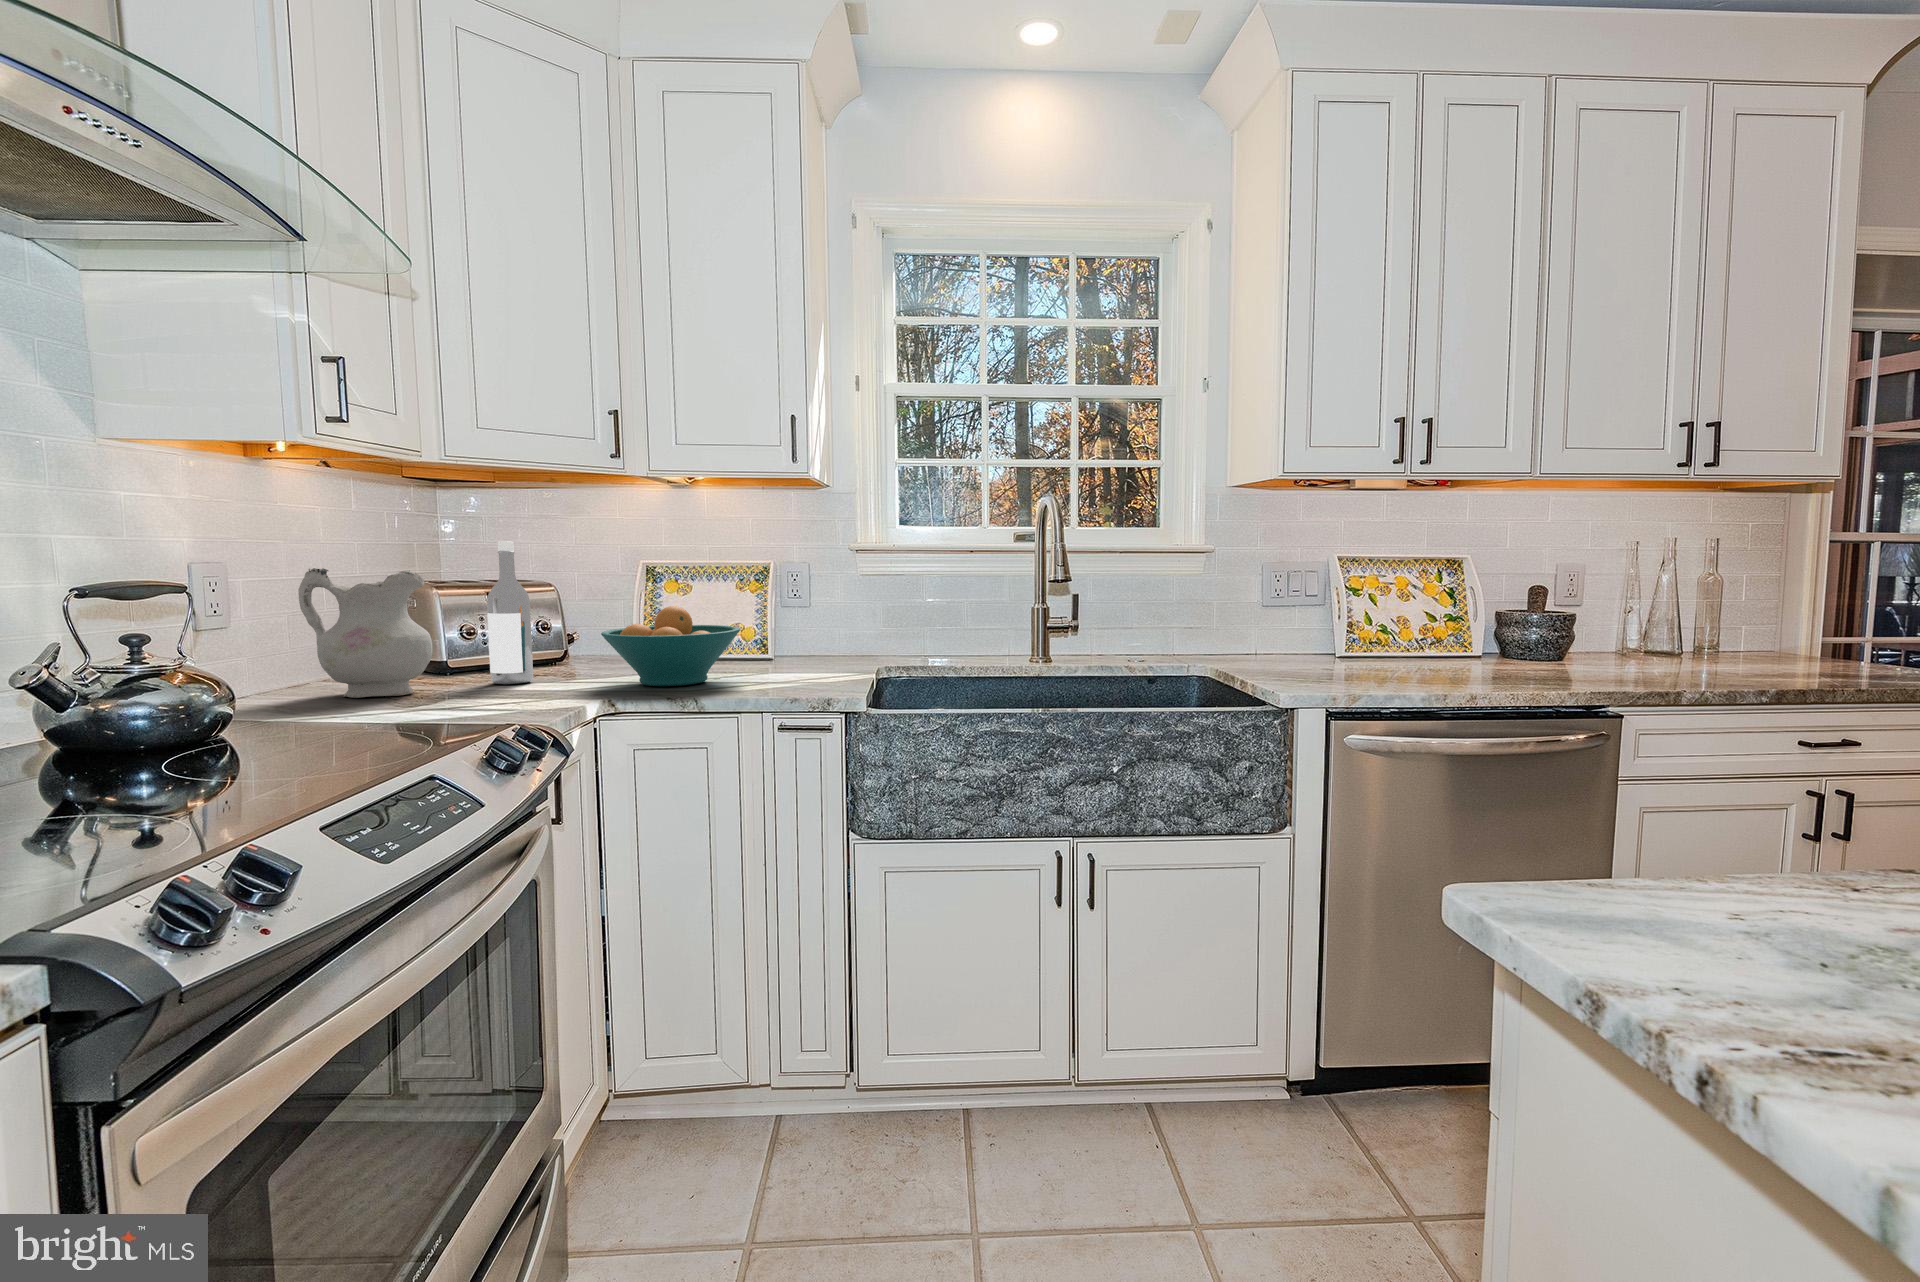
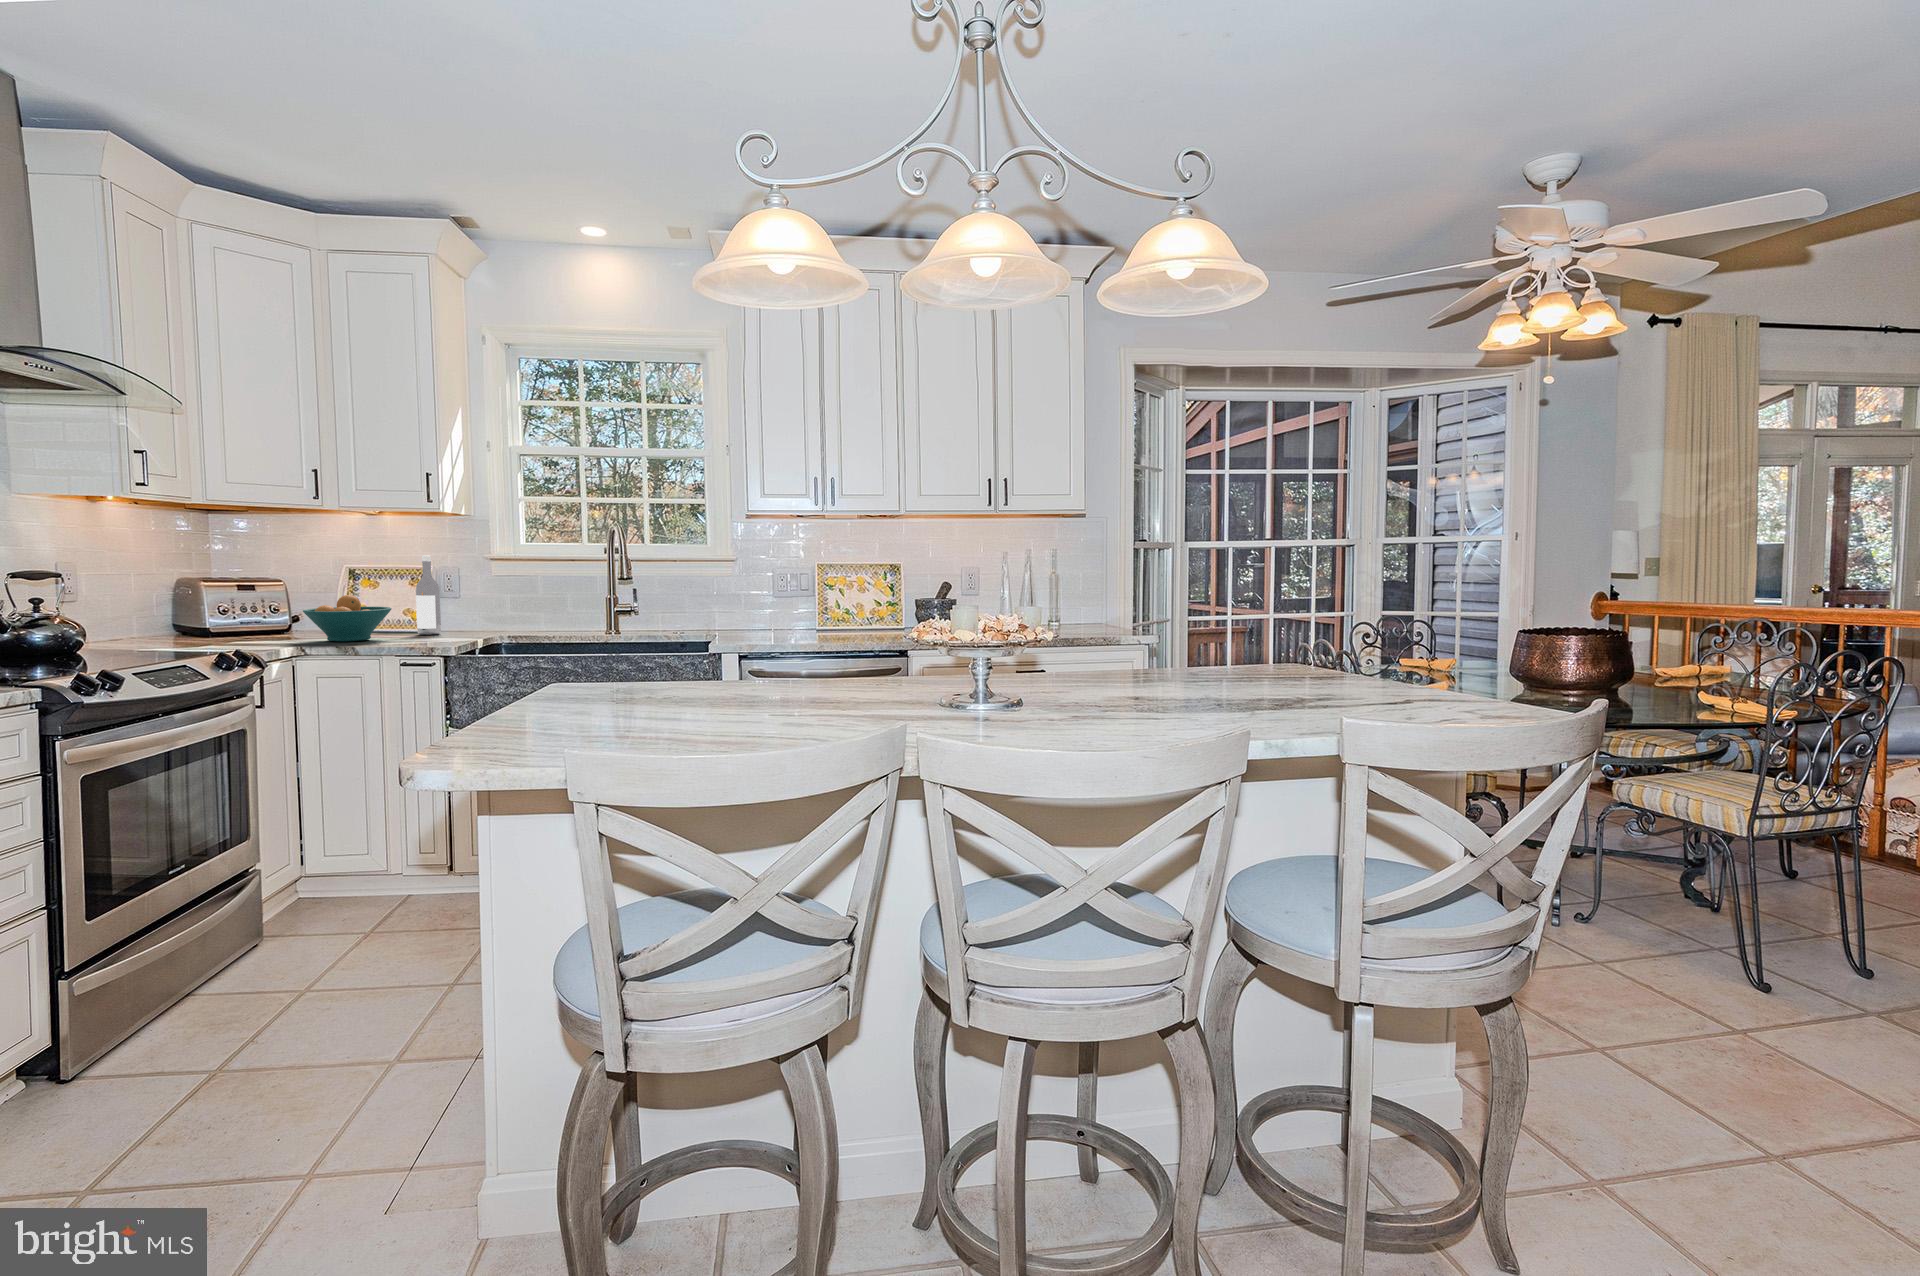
wine bottle: present [487,541,533,684] -> present [416,556,441,635]
ceramic pitcher: present [298,568,433,698] -> none [119,572,199,646]

